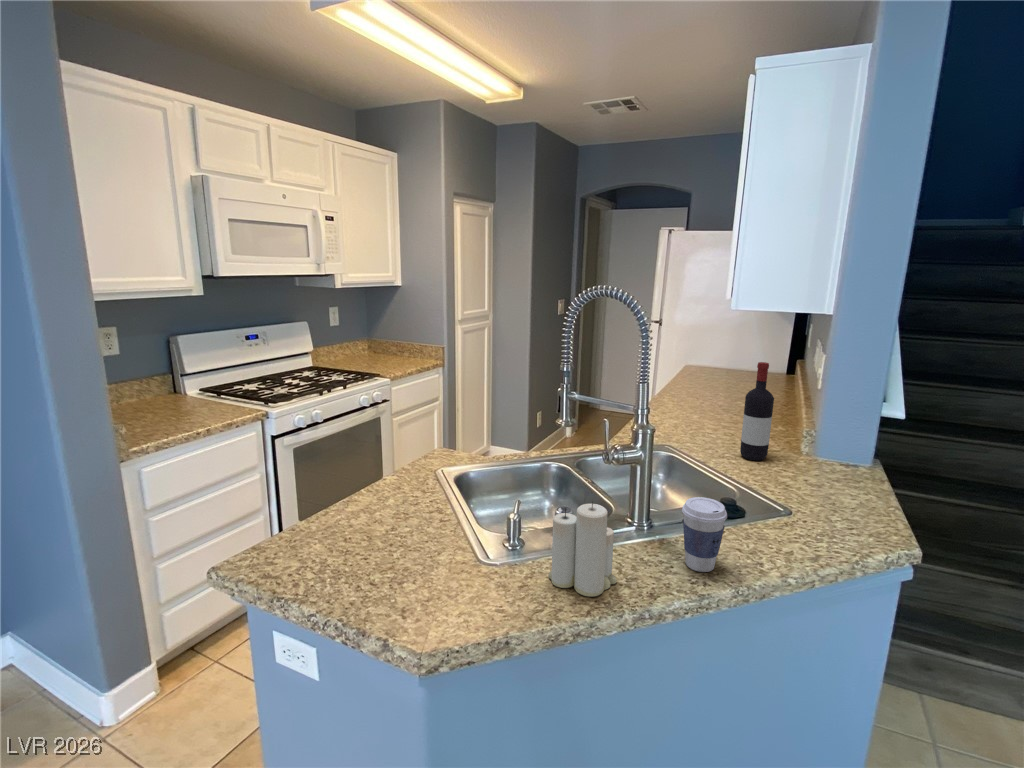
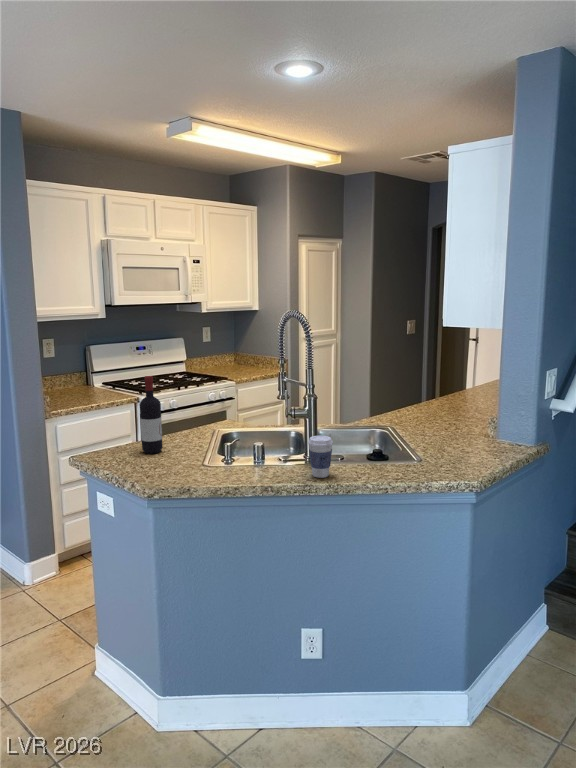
wine bottle: present [740,362,774,461] -> present [139,376,162,454]
candle: present [548,500,617,596] -> none [230,426,265,480]

